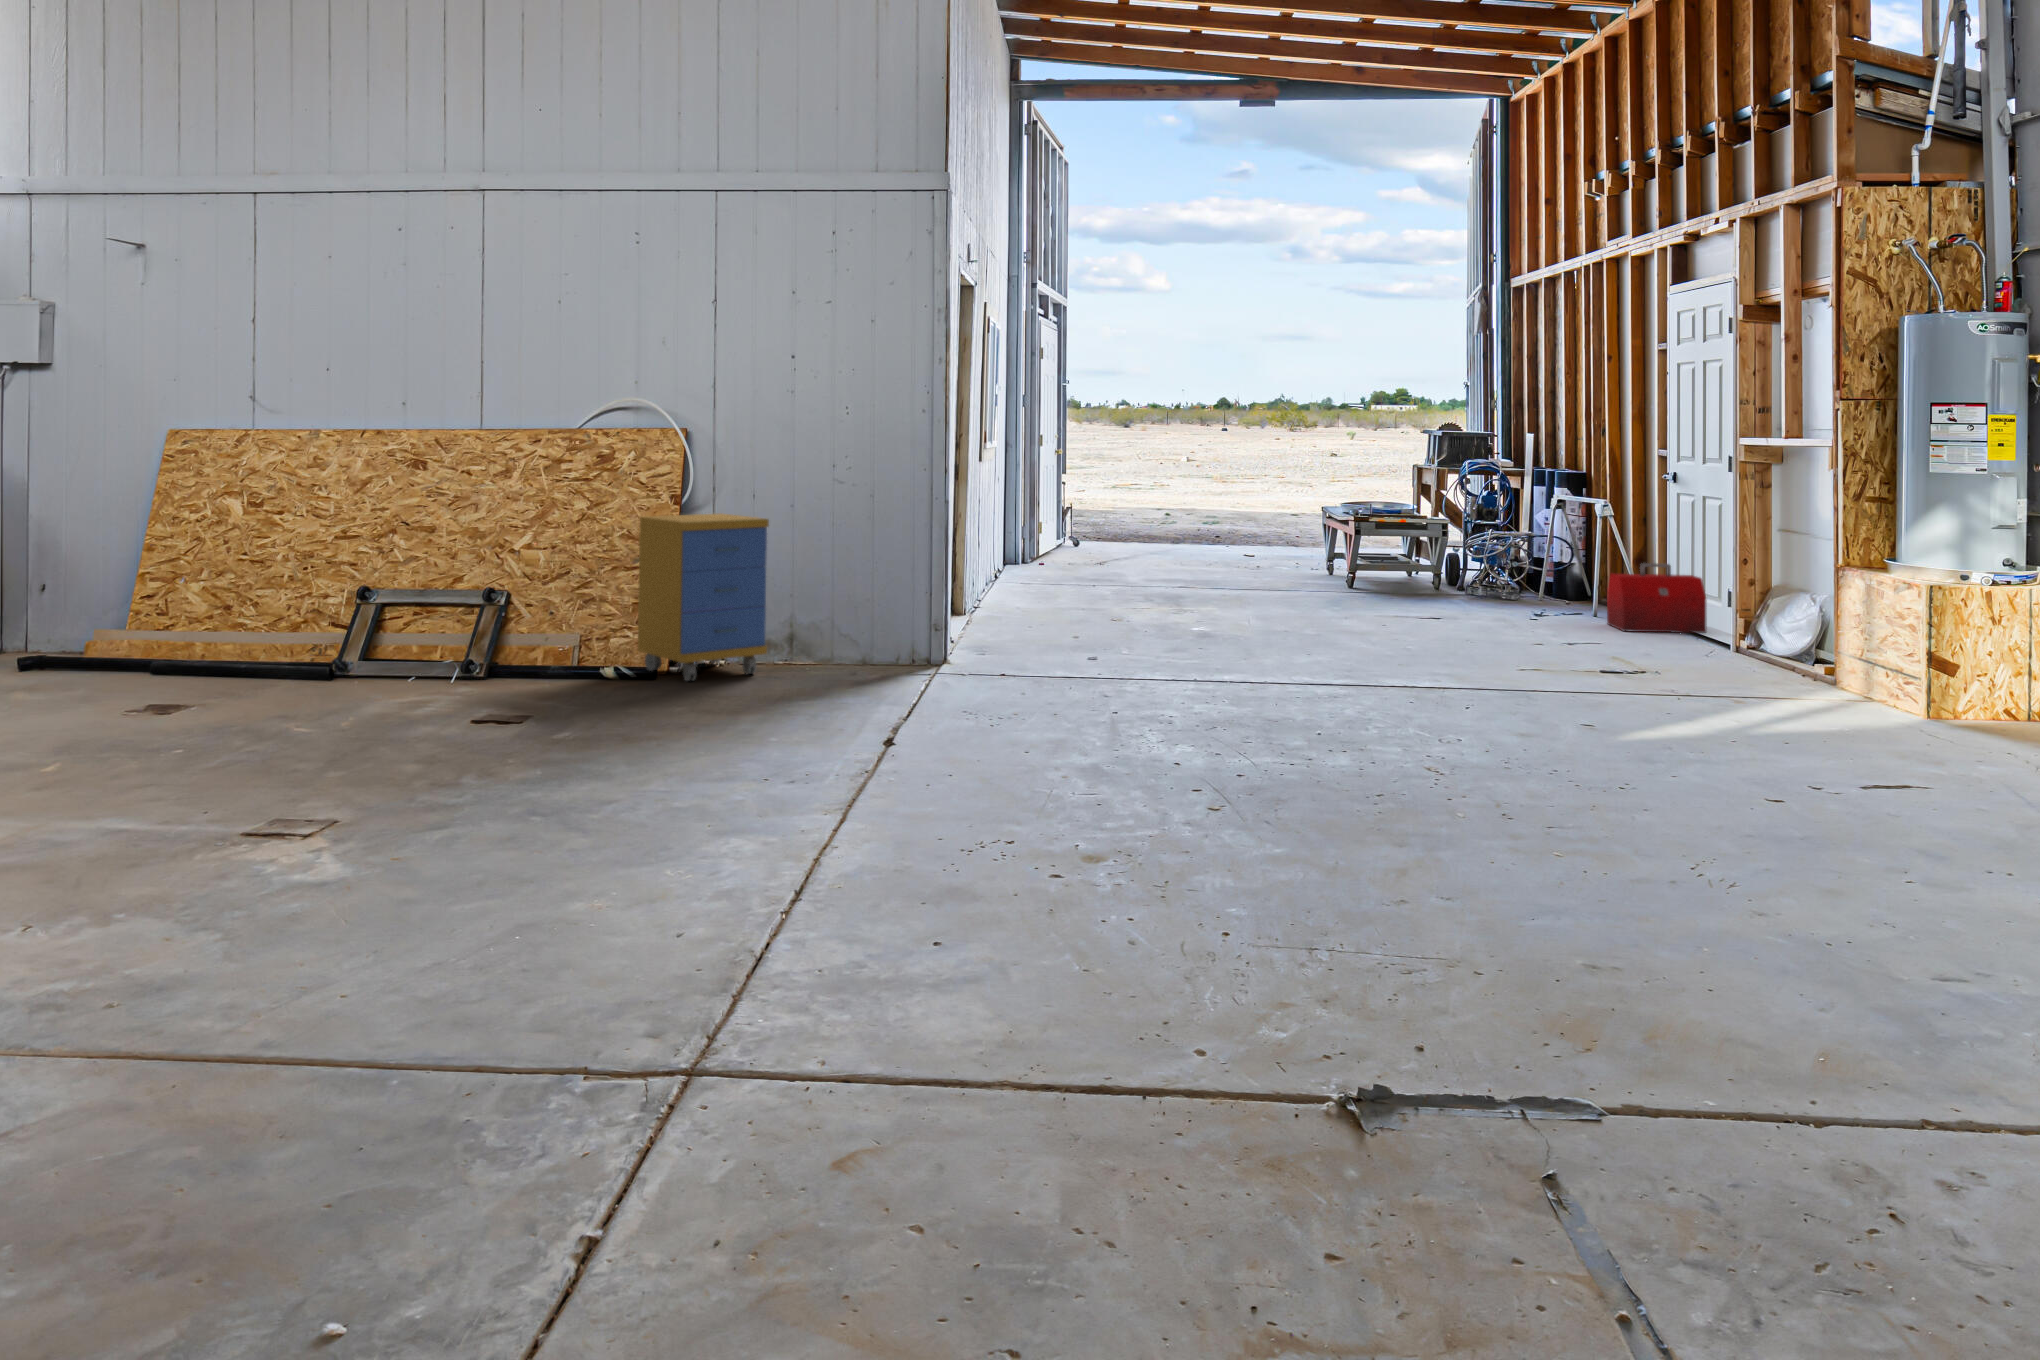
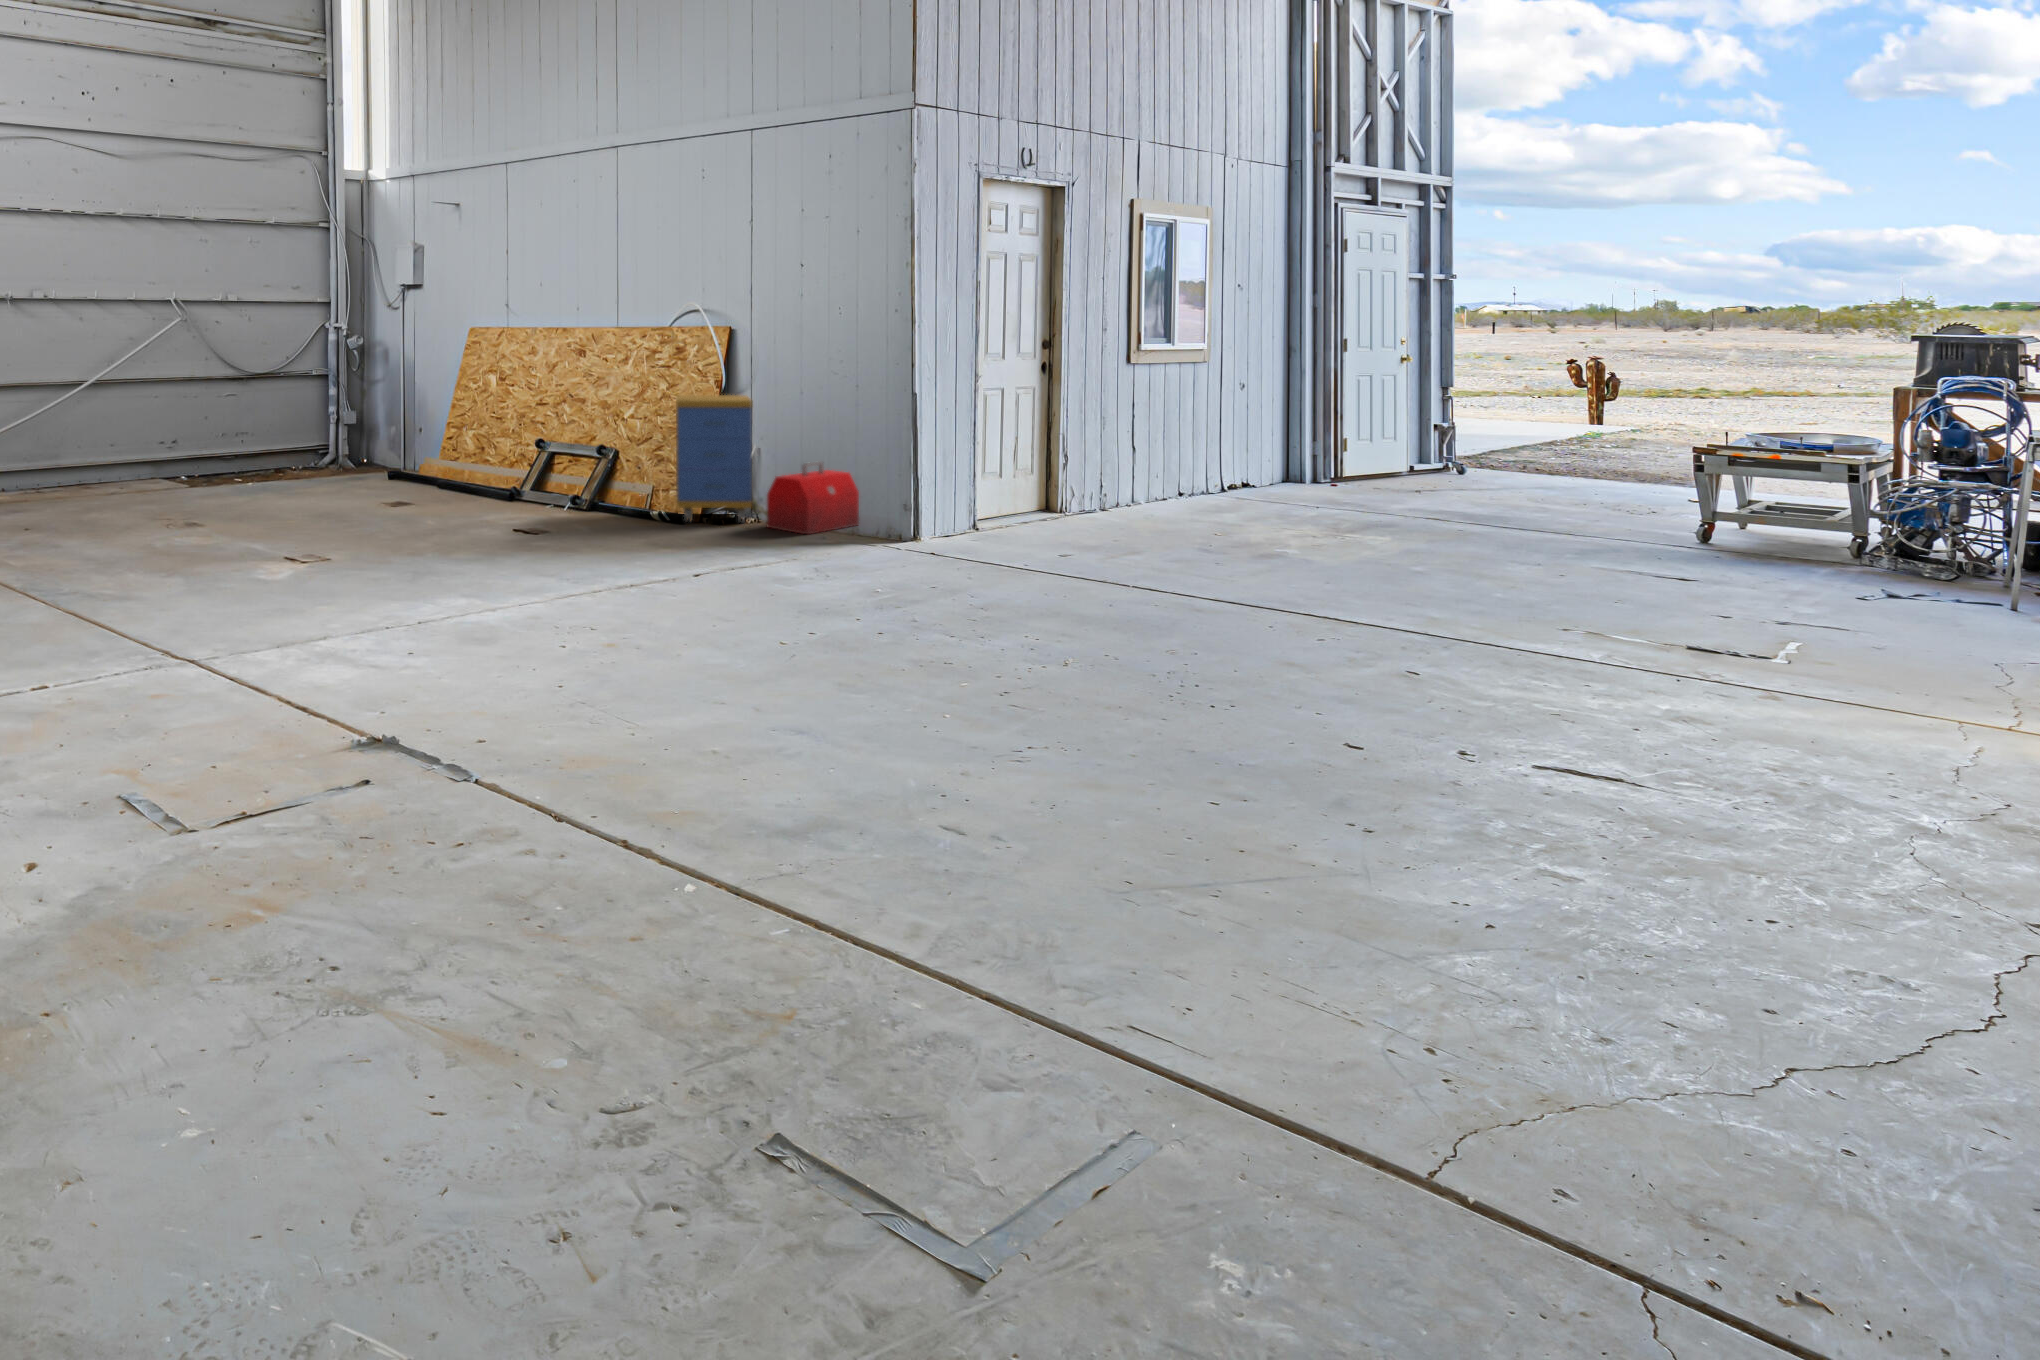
toolbox: present [1607,563,1707,633] -> present [767,462,859,534]

